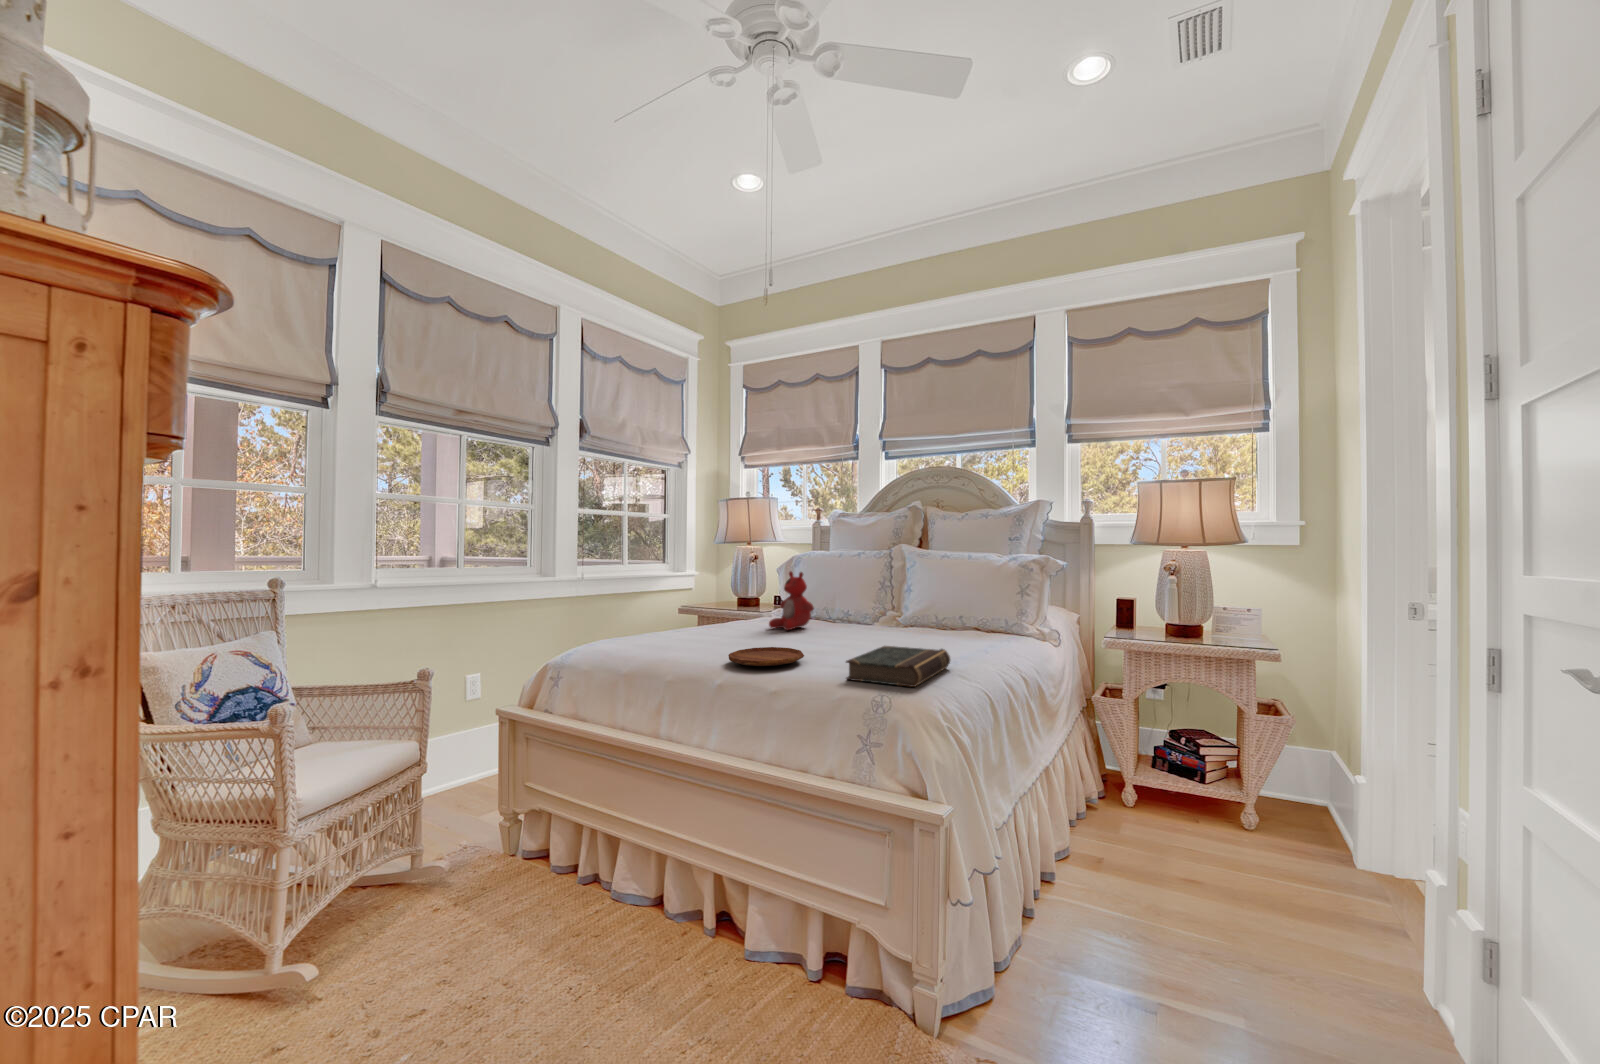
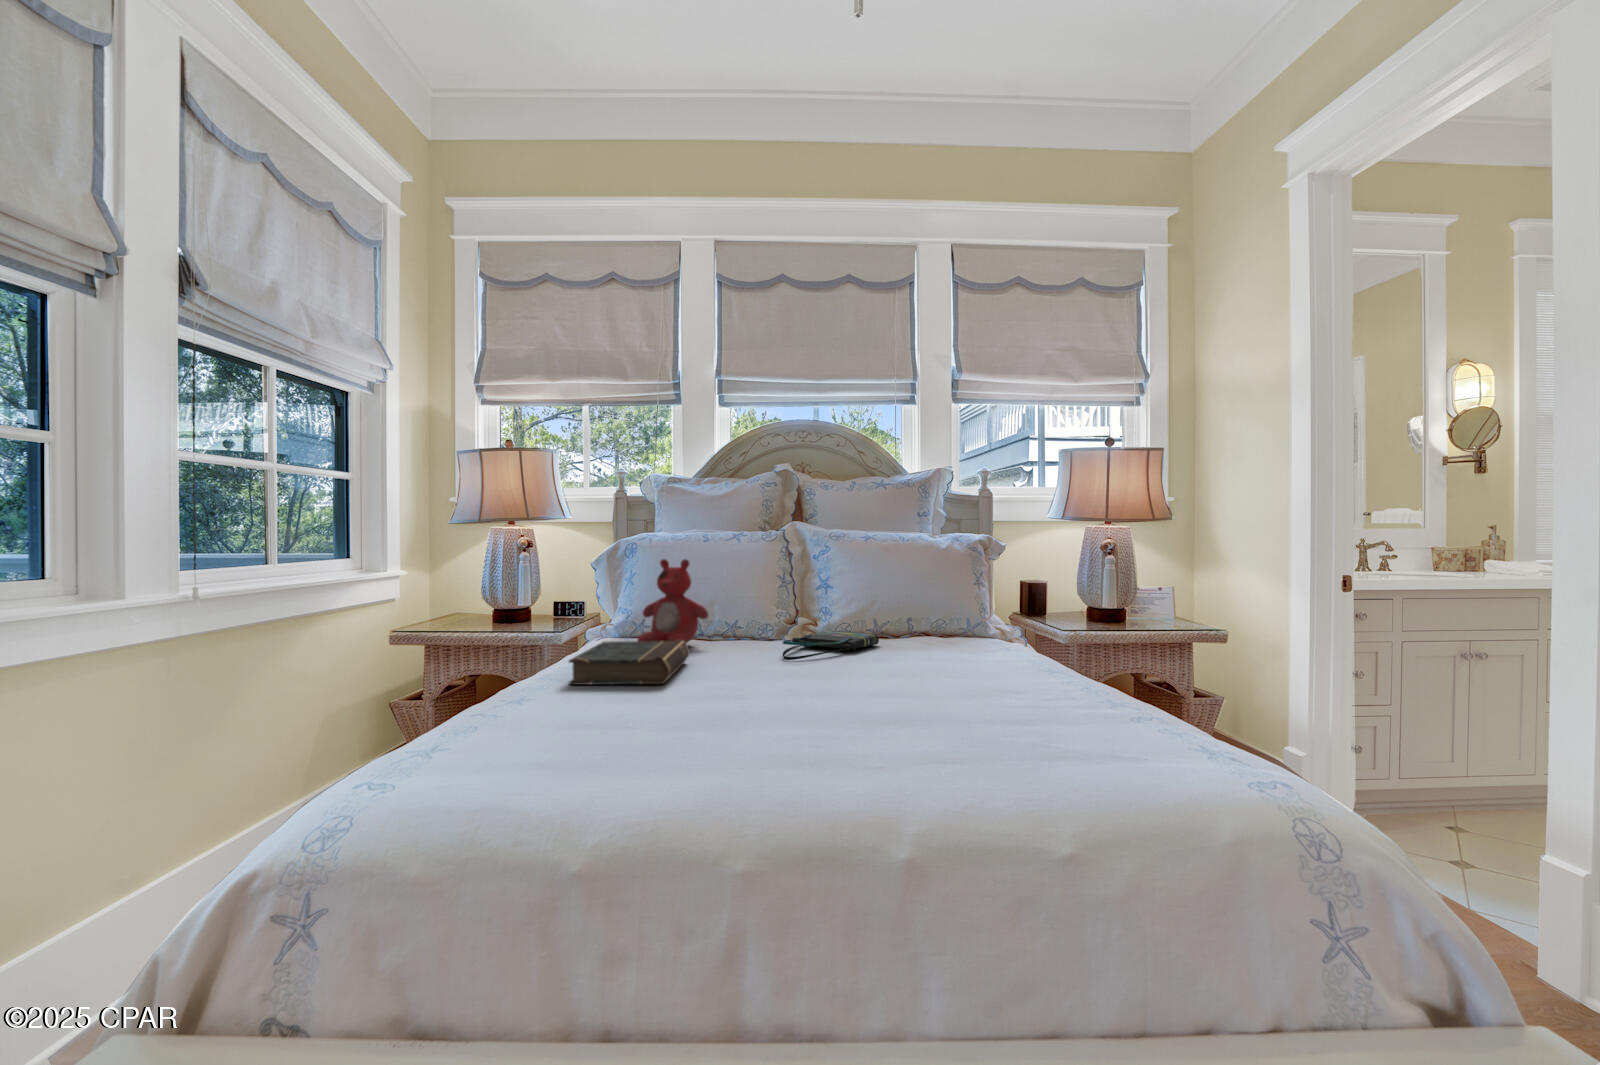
tote bag: none [837,624,923,642] -> present [783,631,879,660]
book: present [846,646,950,687] -> present [569,639,689,685]
tray: present [728,647,804,666] -> none [700,673,824,706]

